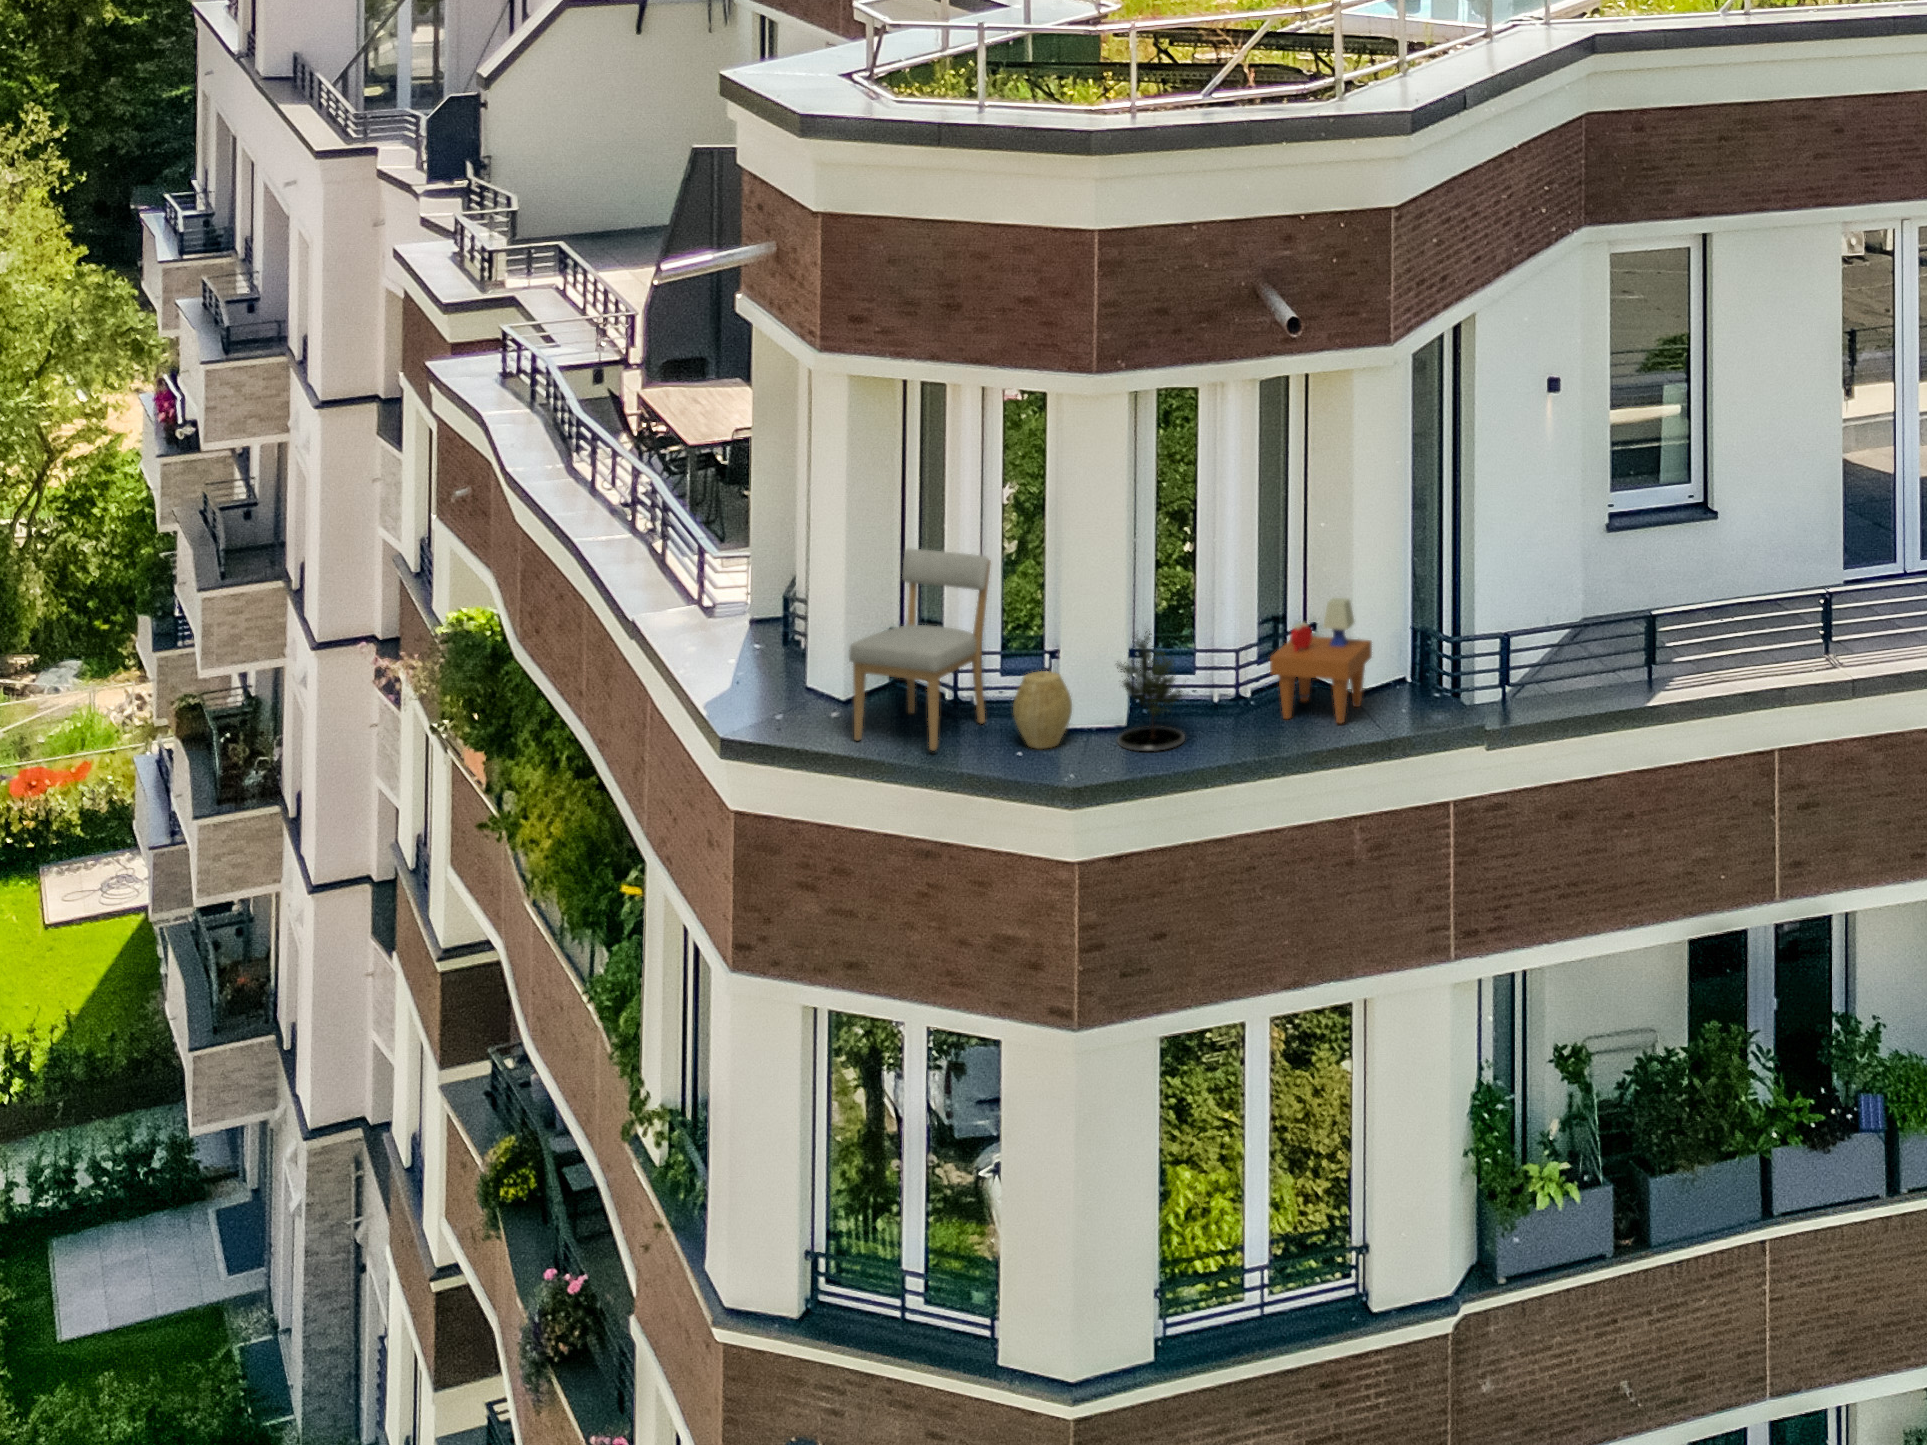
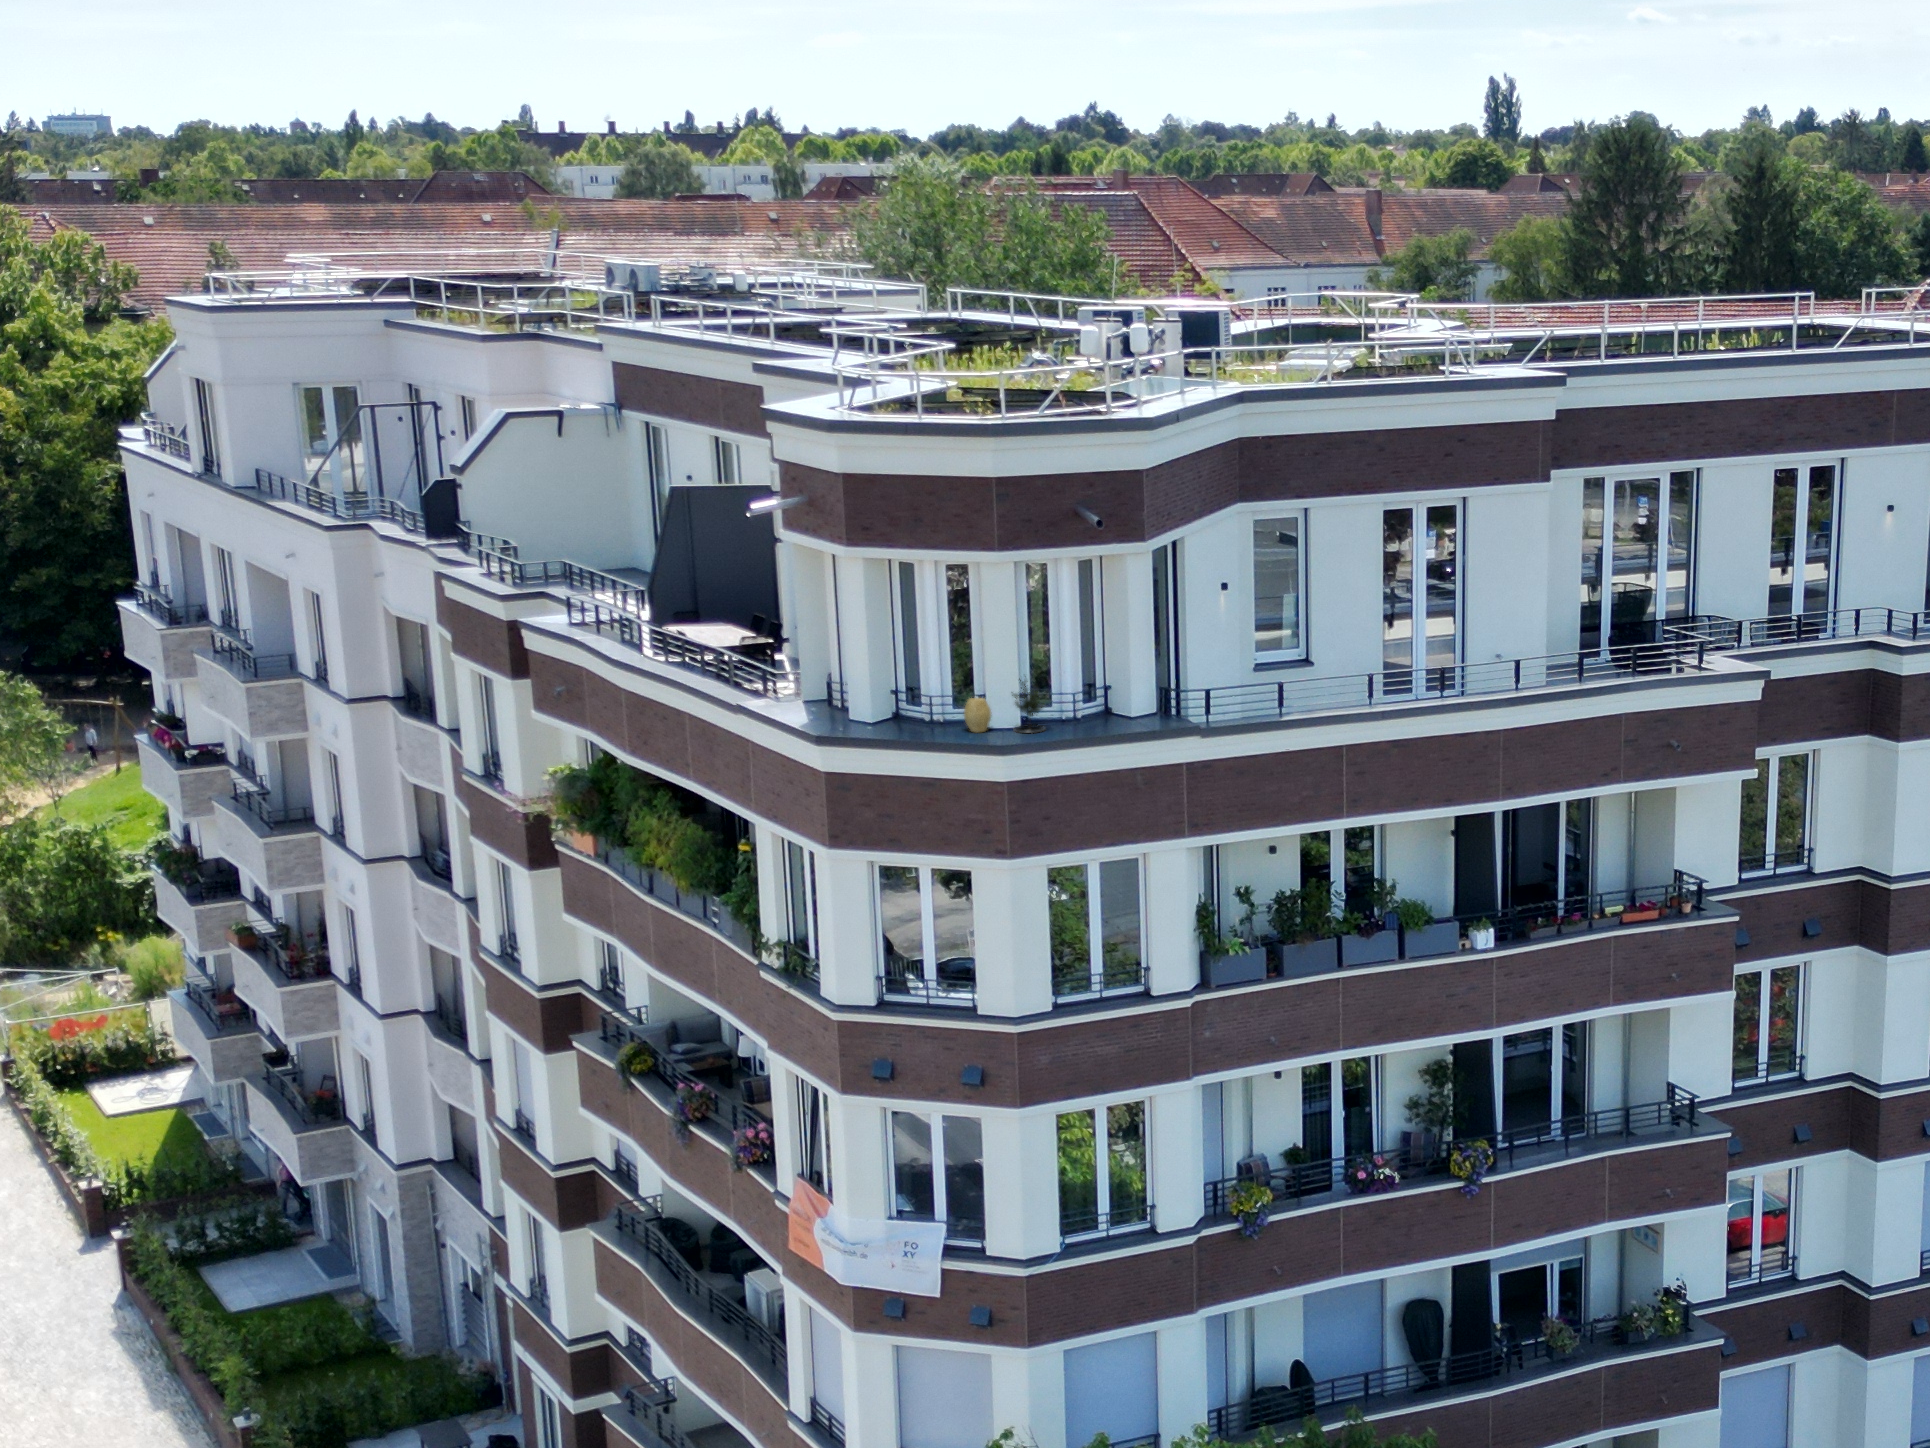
chair: present [849,549,991,751] -> none [885,643,951,733]
side table: present [1270,598,1372,723] -> none [1085,667,1135,724]

